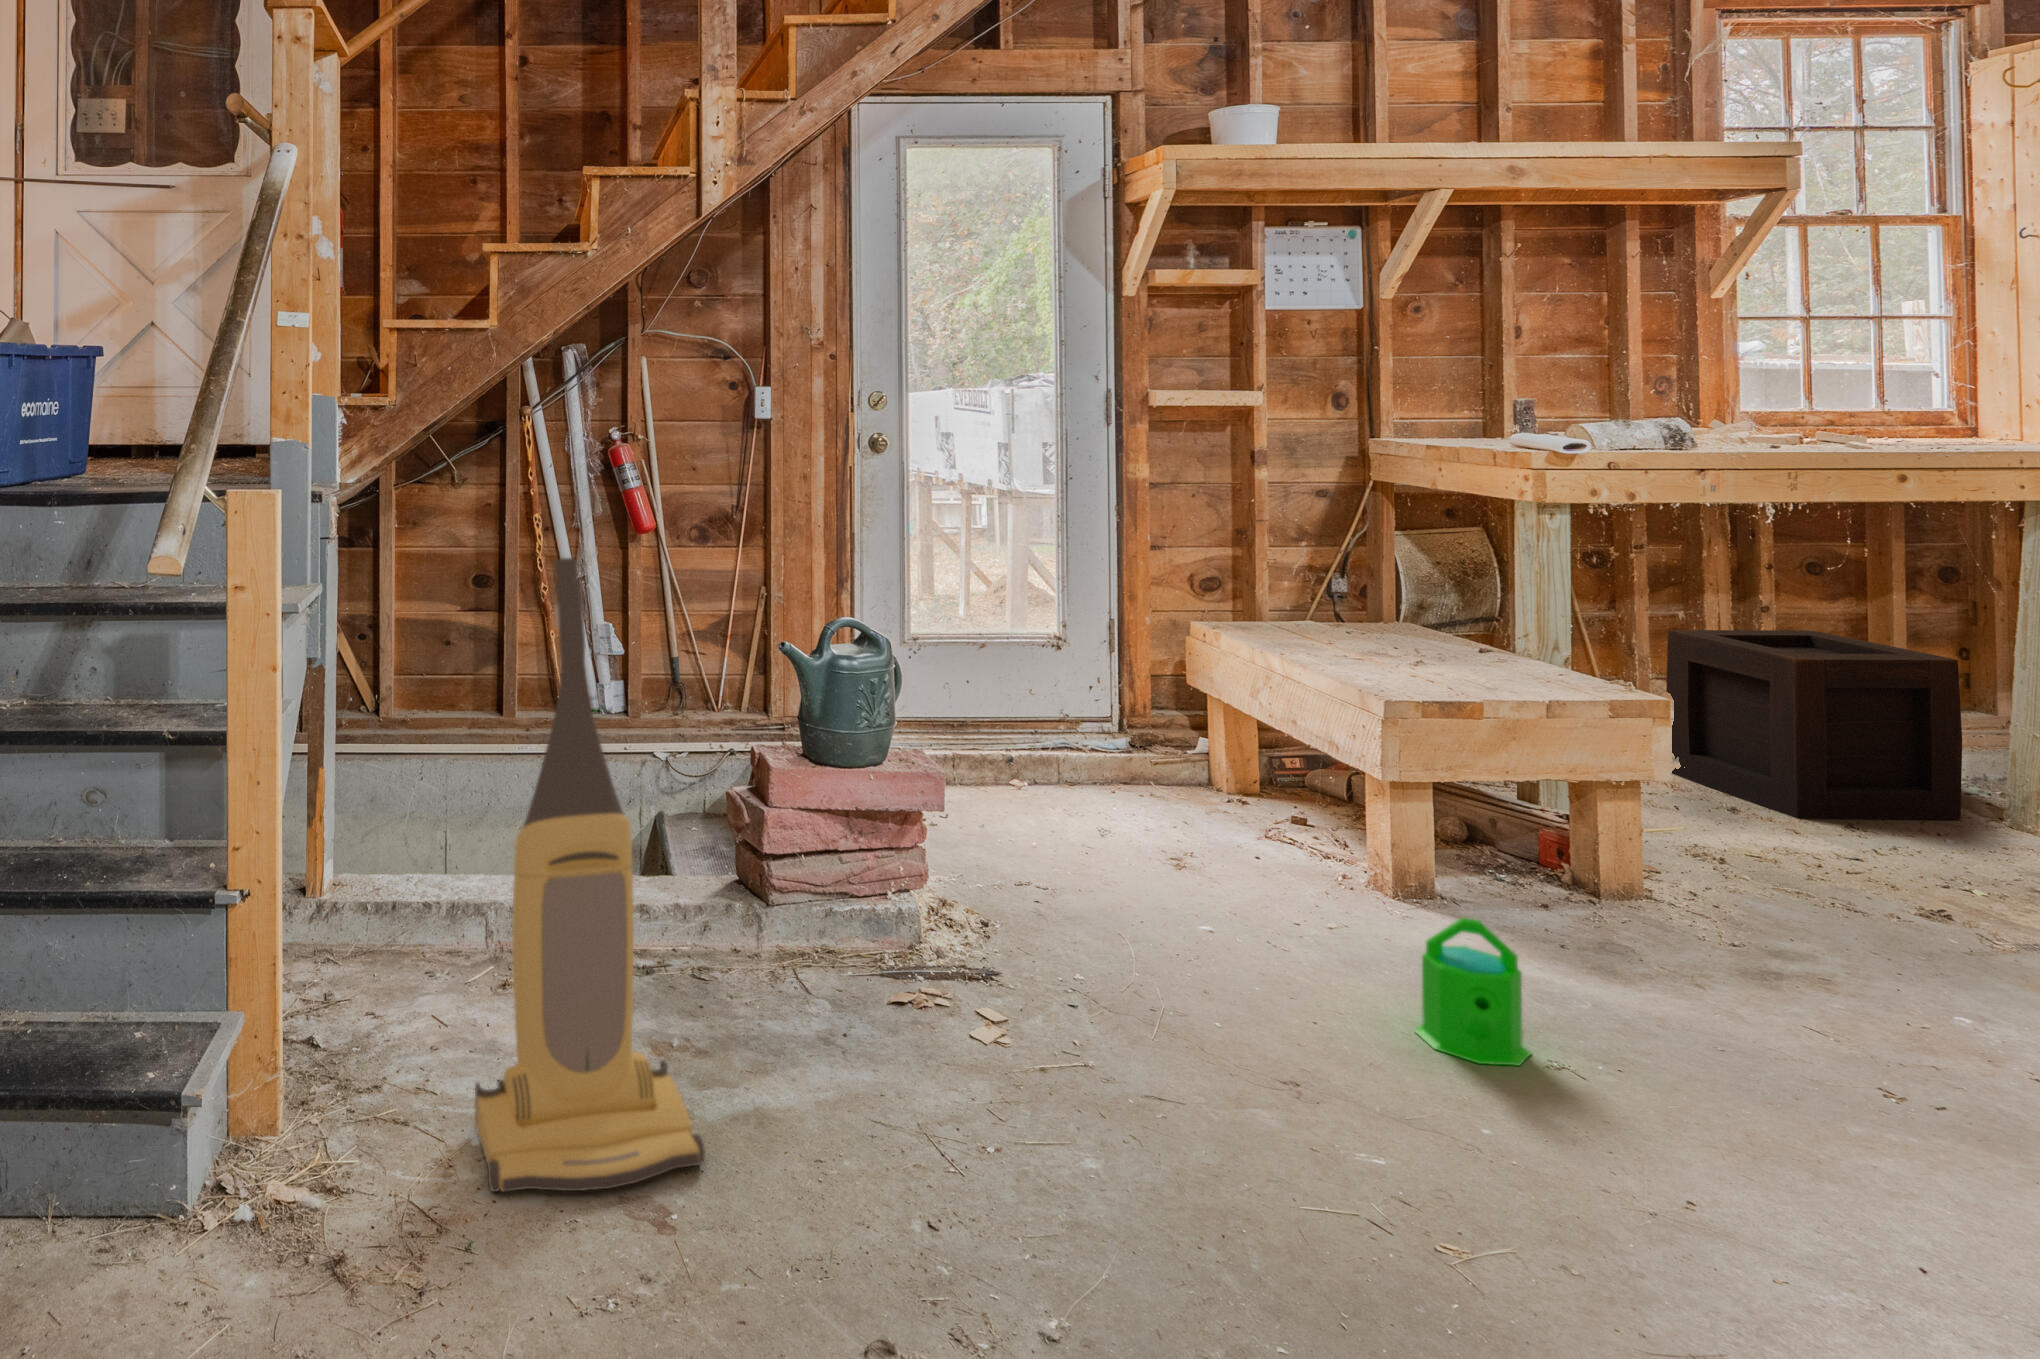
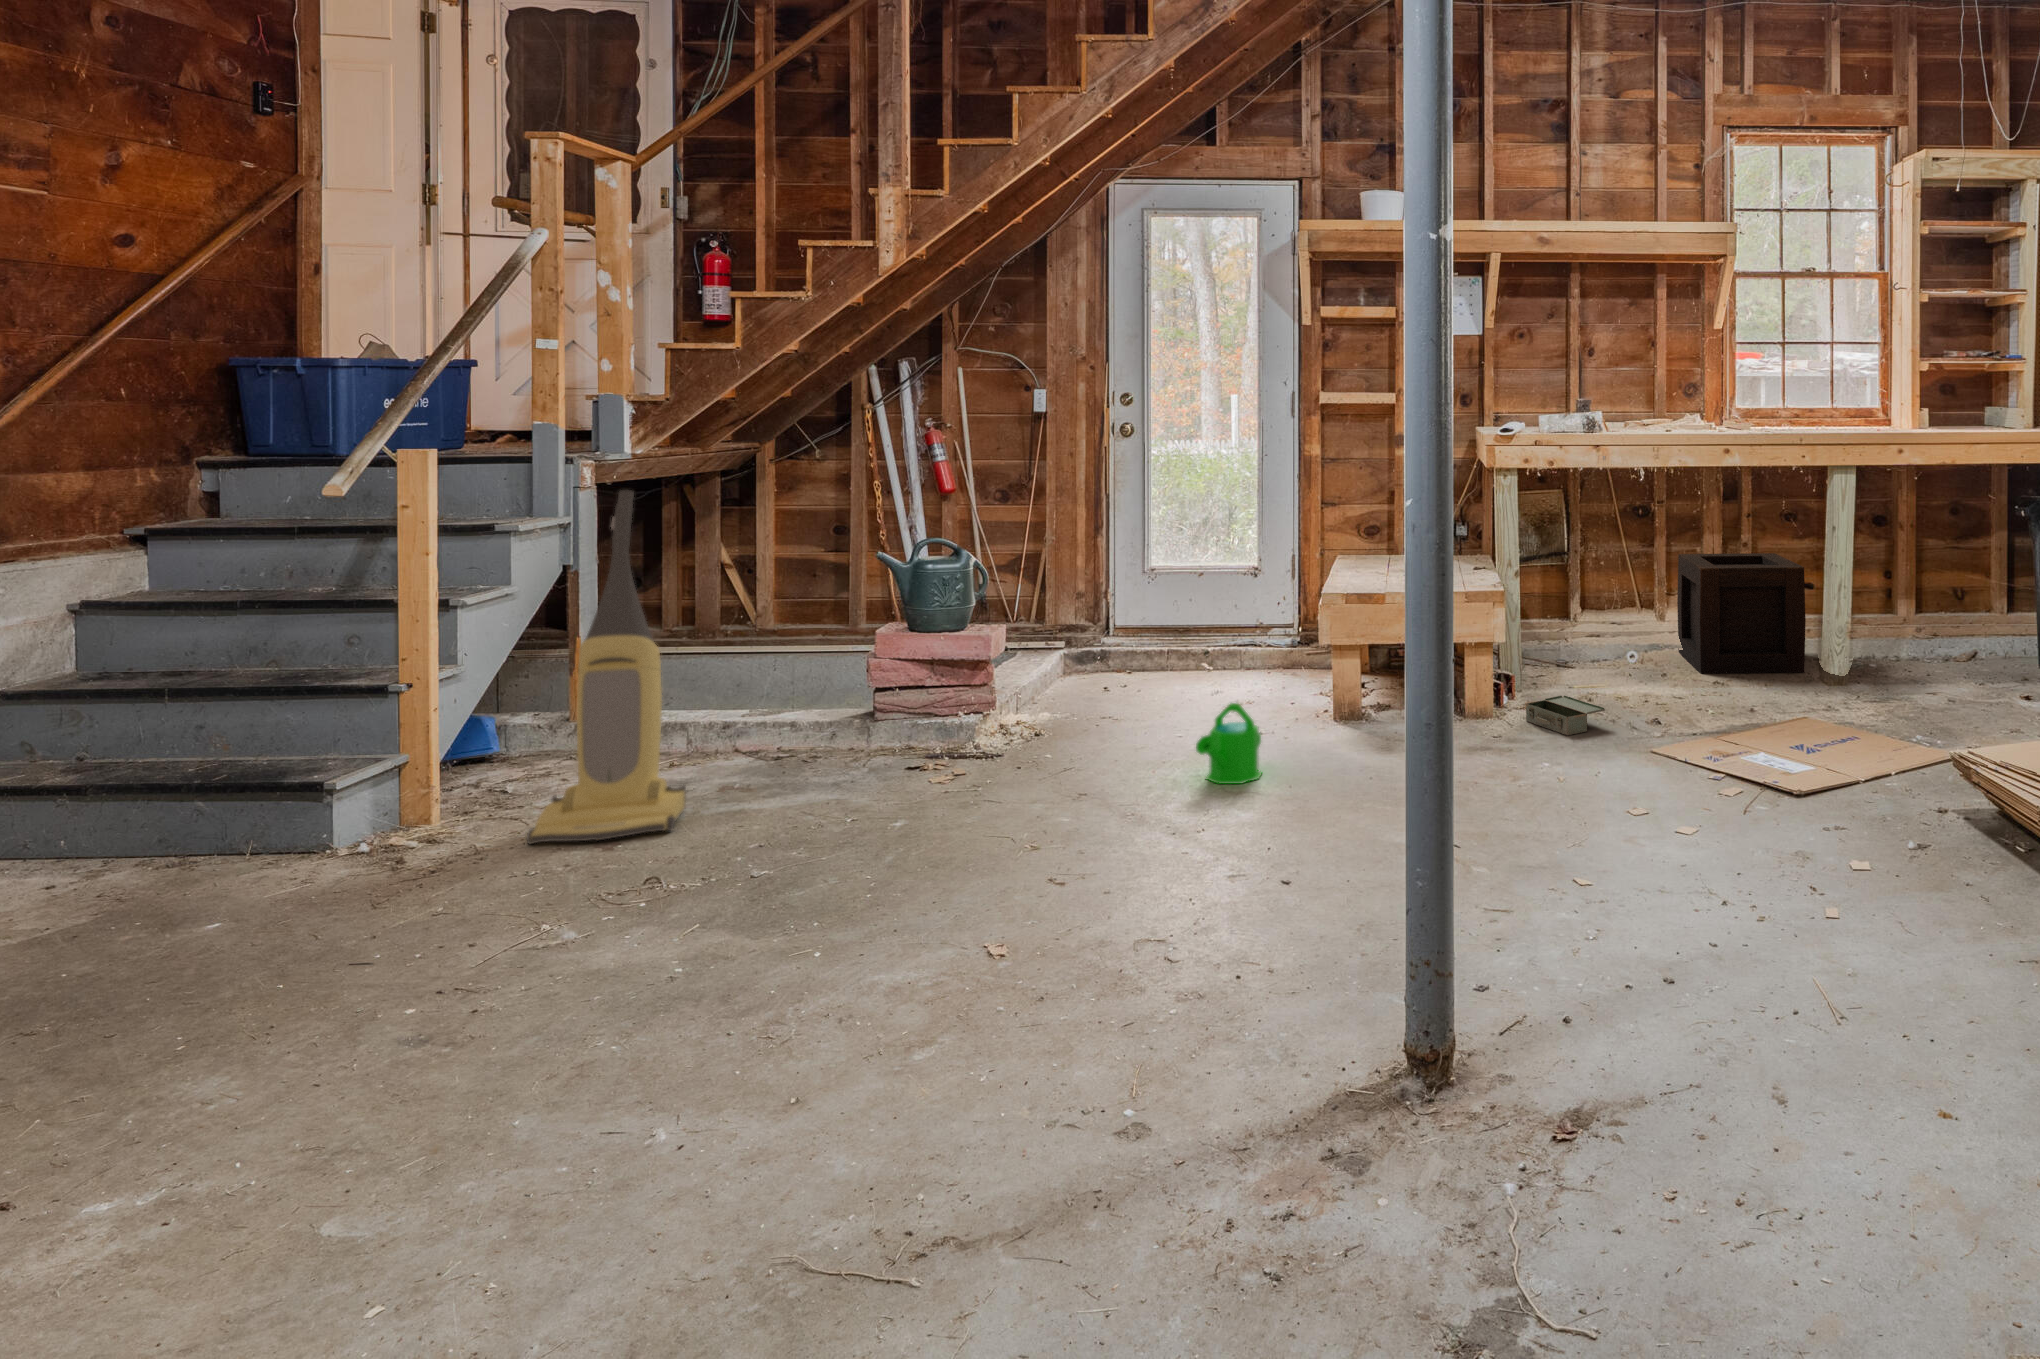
toolbox: none [1726,874,1897,956] -> present [1526,696,1605,735]

